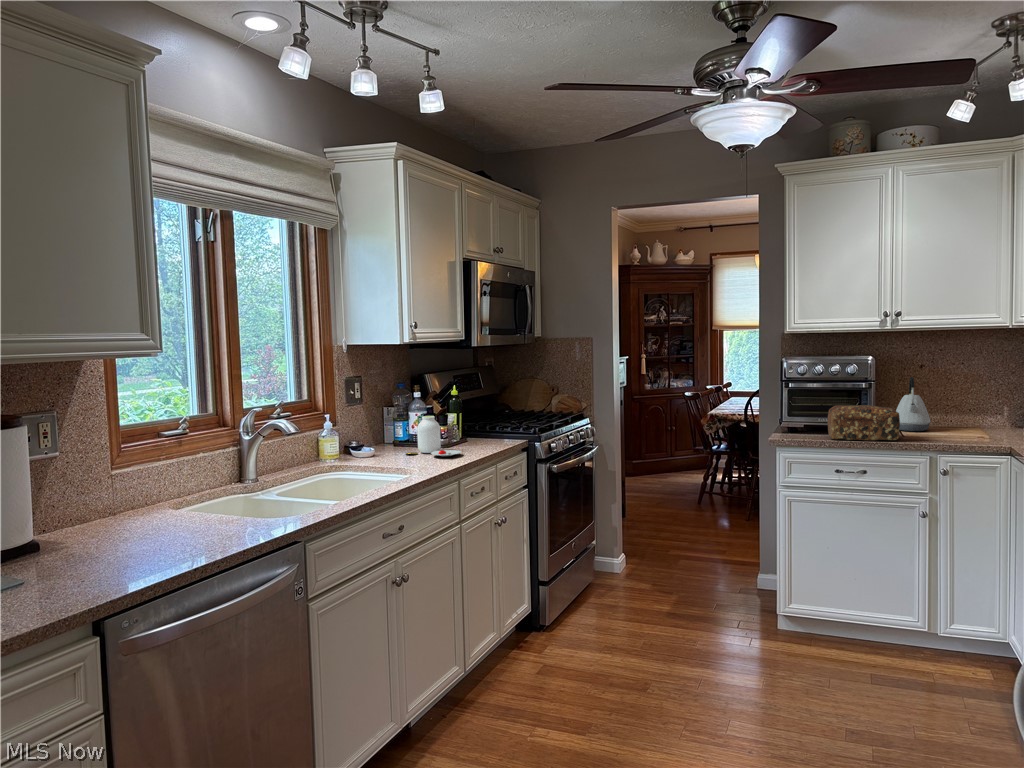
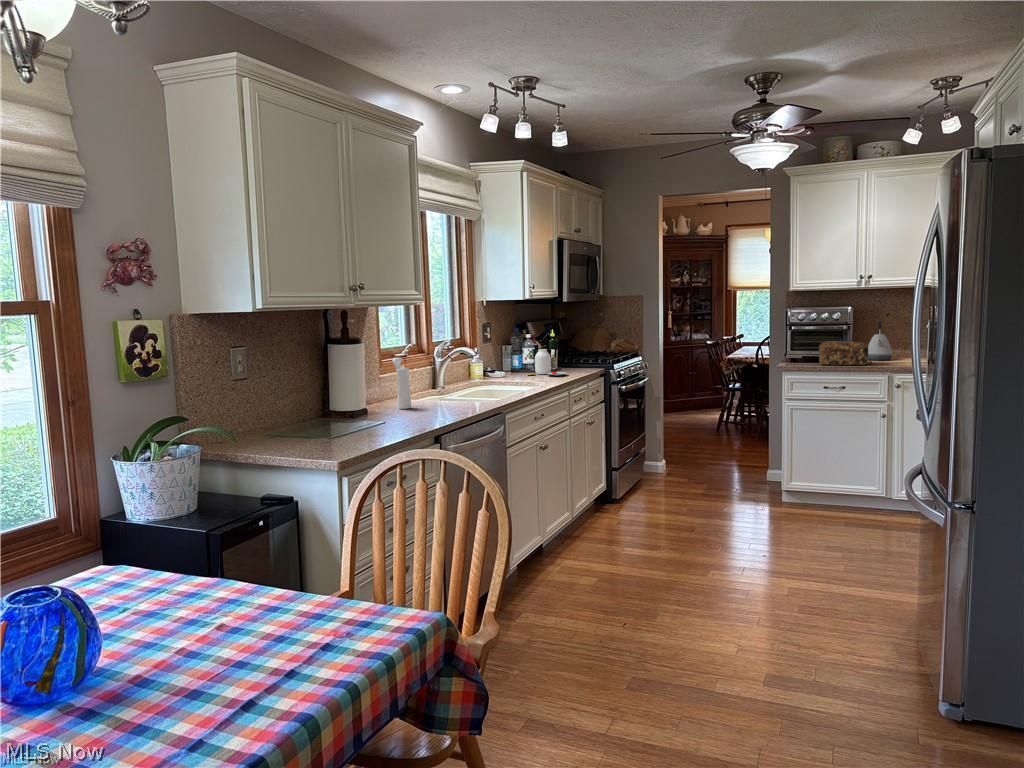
pepper mill: none [108,445,138,537] -> present [392,358,411,409]

